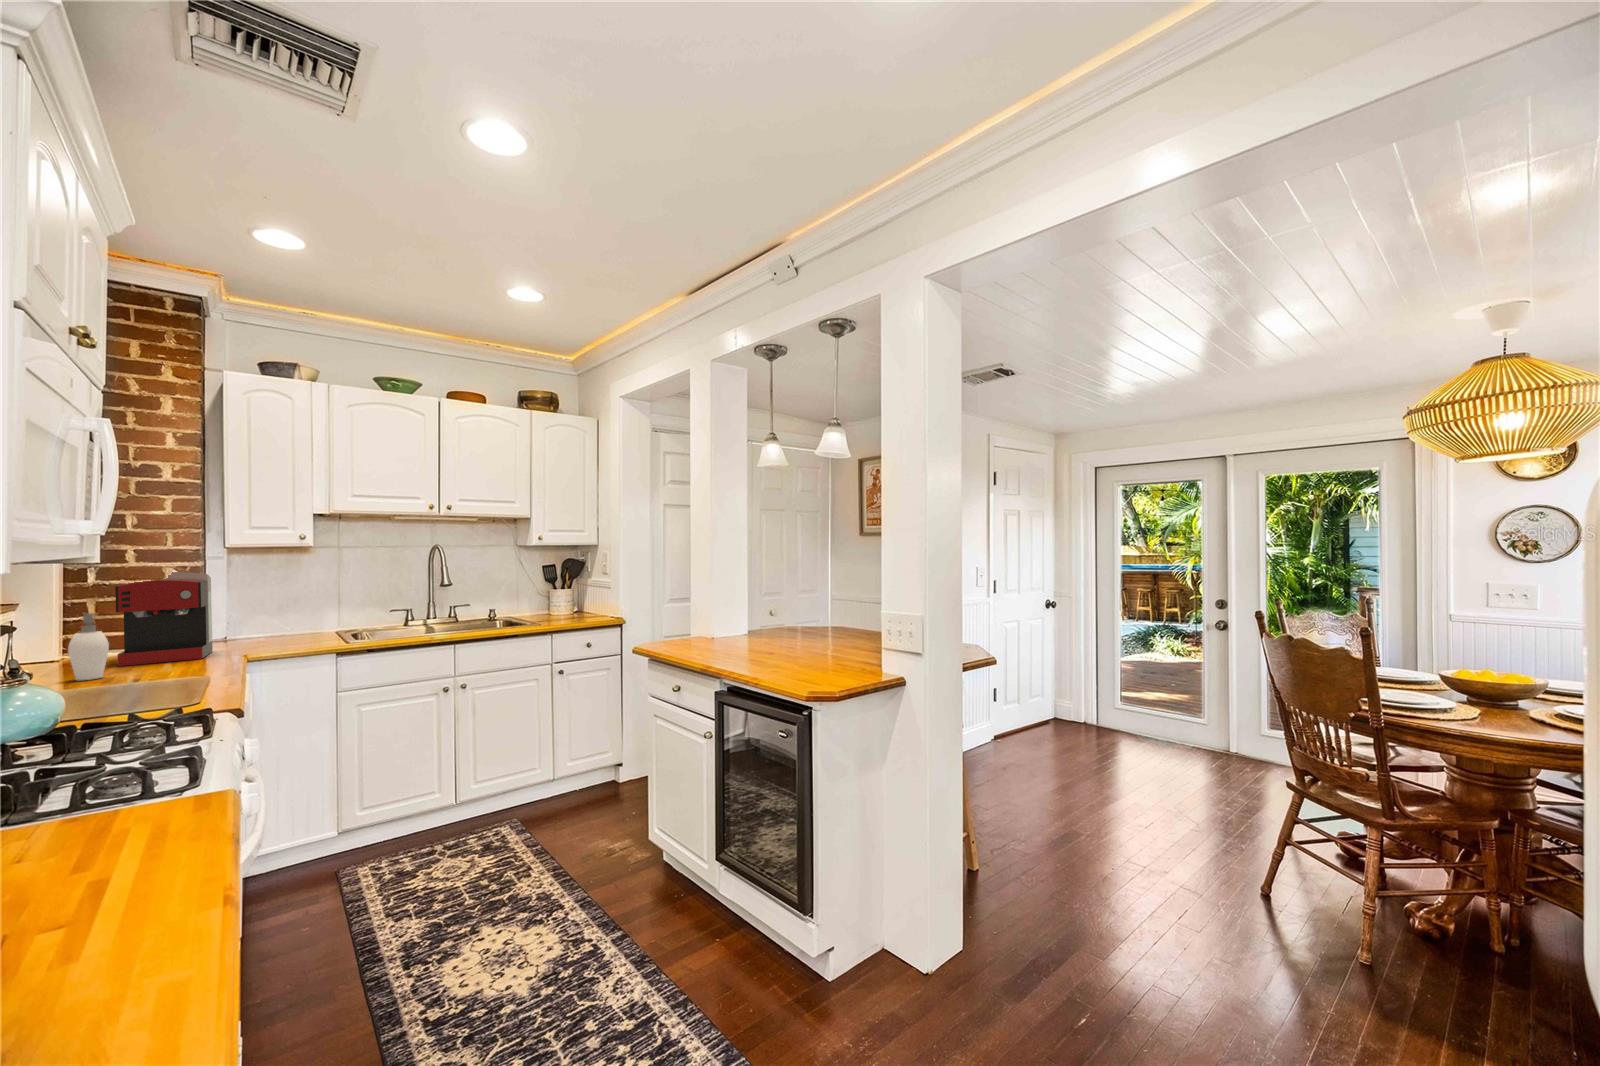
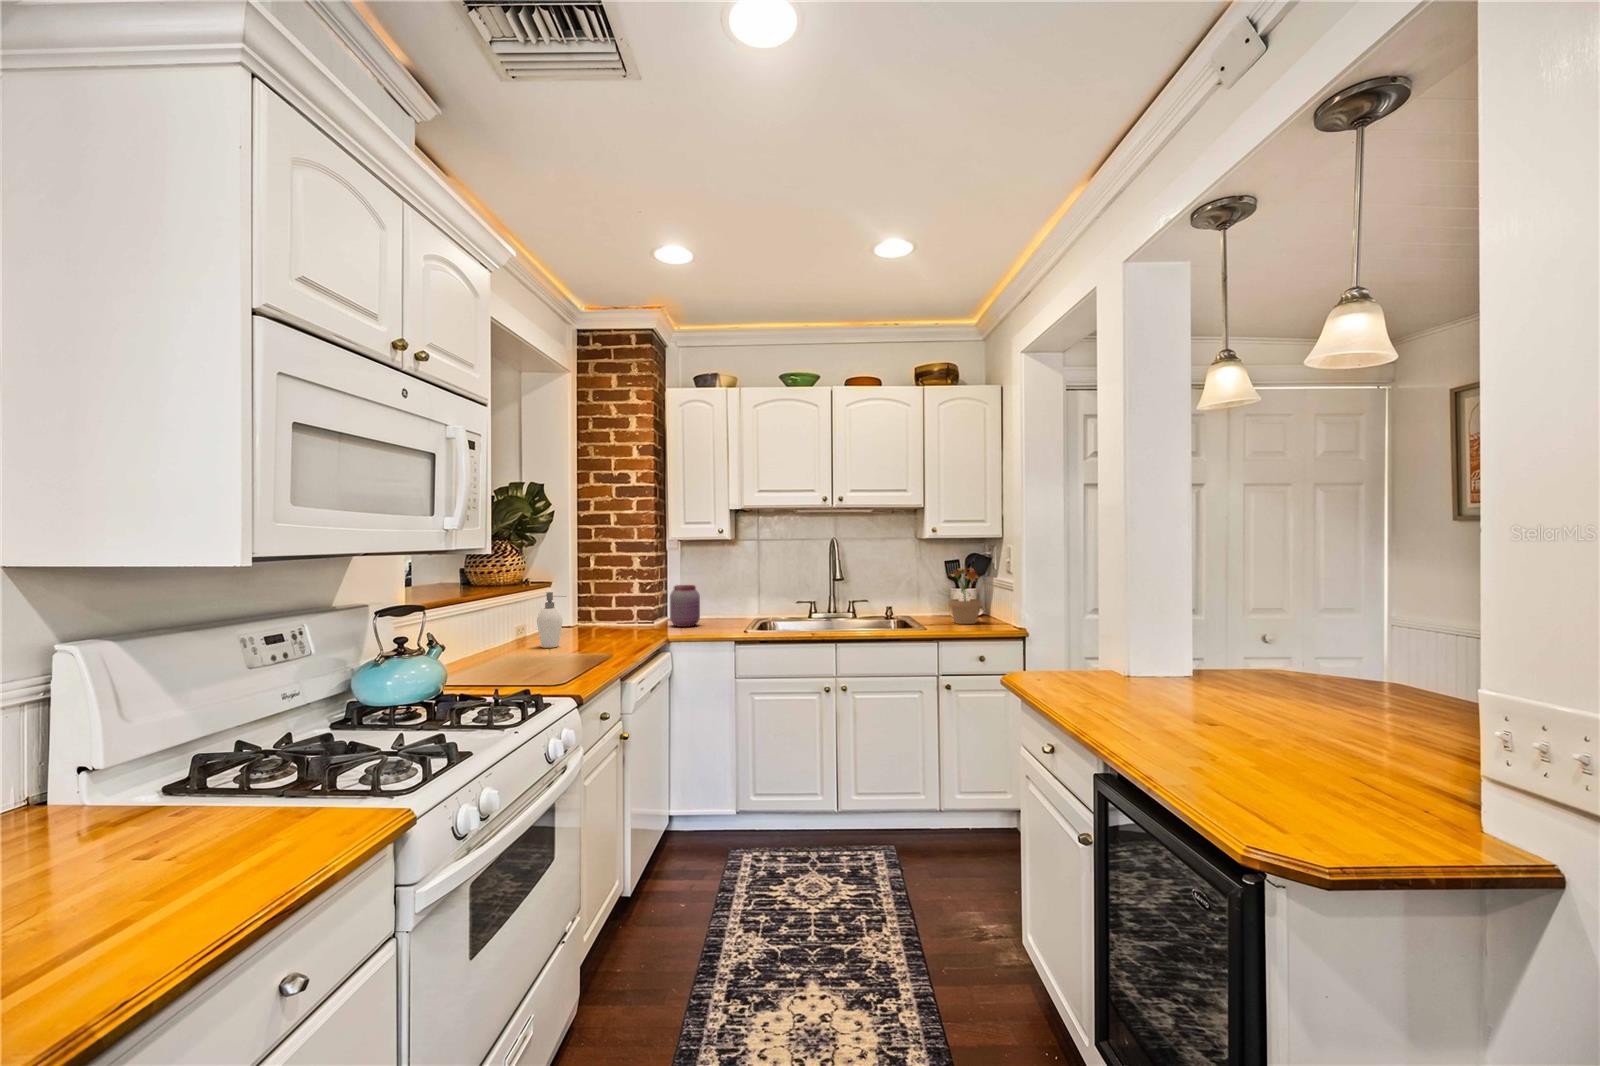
potted plant: none [545,567,578,620] -> present [949,568,981,624]
coffee maker: present [115,572,213,666] -> none [582,557,653,635]
jar: none [234,601,276,648] -> present [670,585,700,627]

